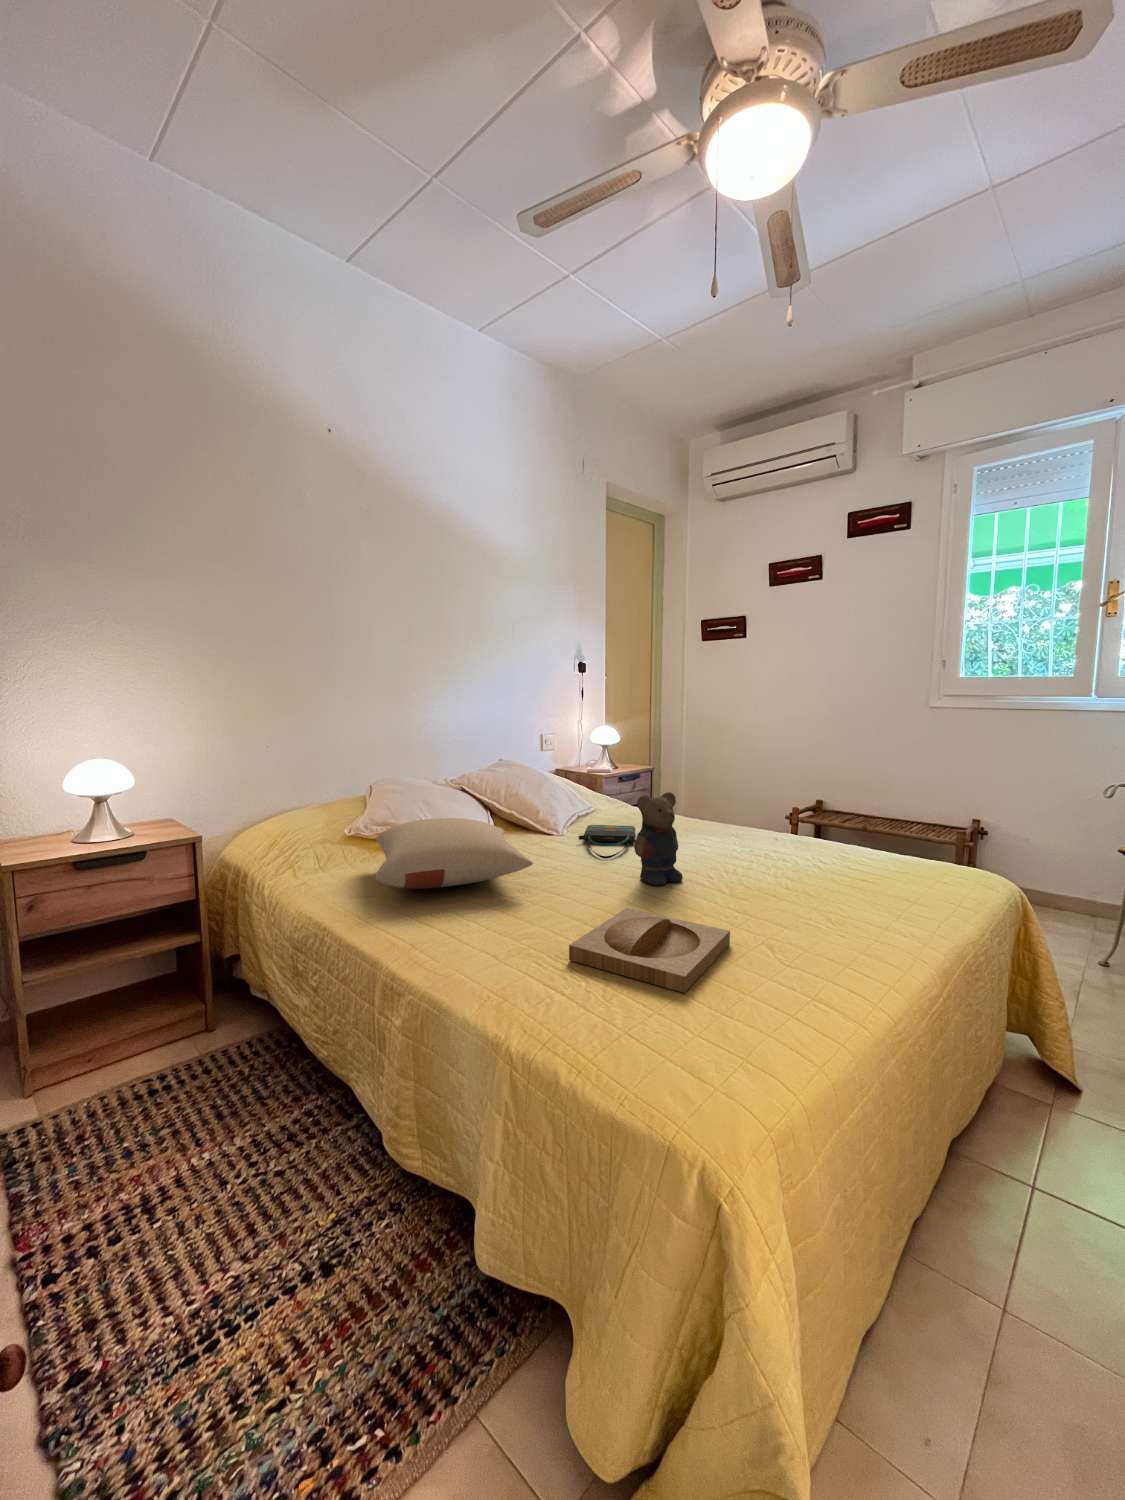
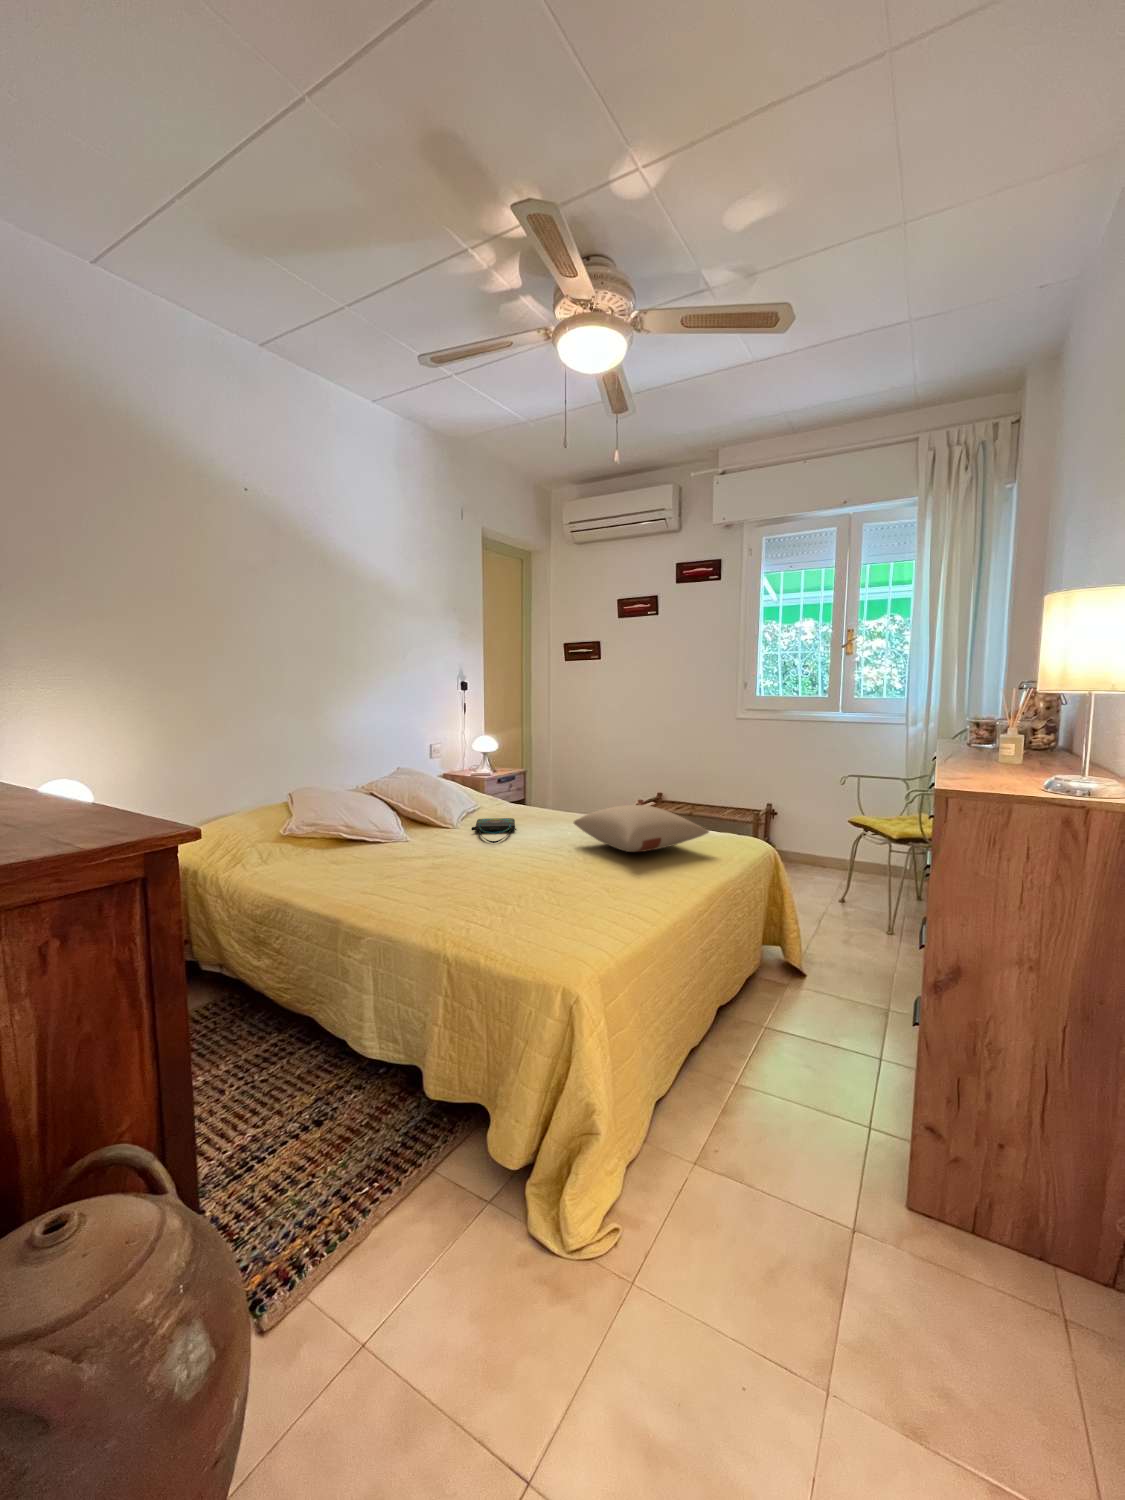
teddy bear: present [634,792,683,885] -> none [516,792,551,859]
pillow: present [375,818,533,889] -> present [573,805,709,852]
tray: present [569,908,730,993] -> none [478,873,581,916]

